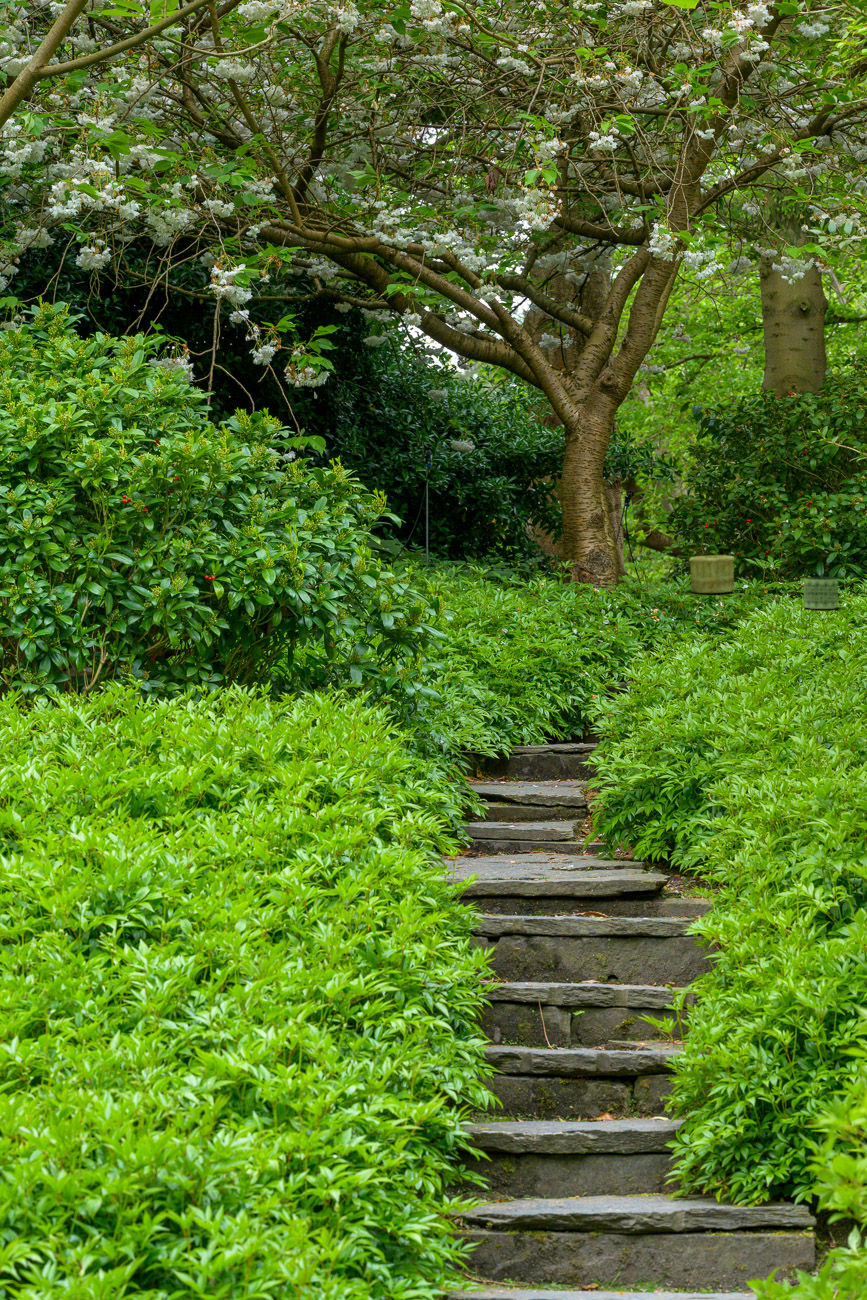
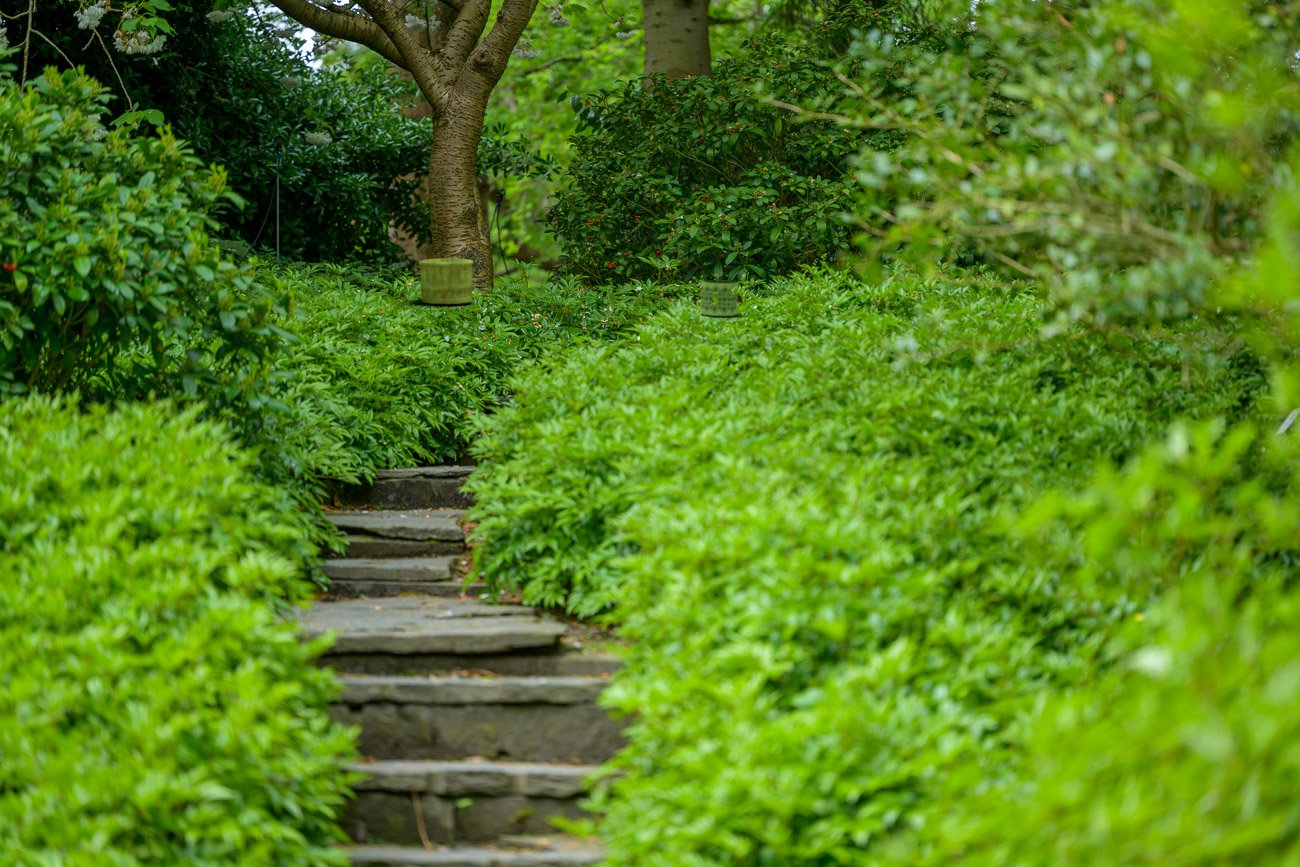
wooden bucket: present [689,555,734,593] -> present [419,258,473,304]

